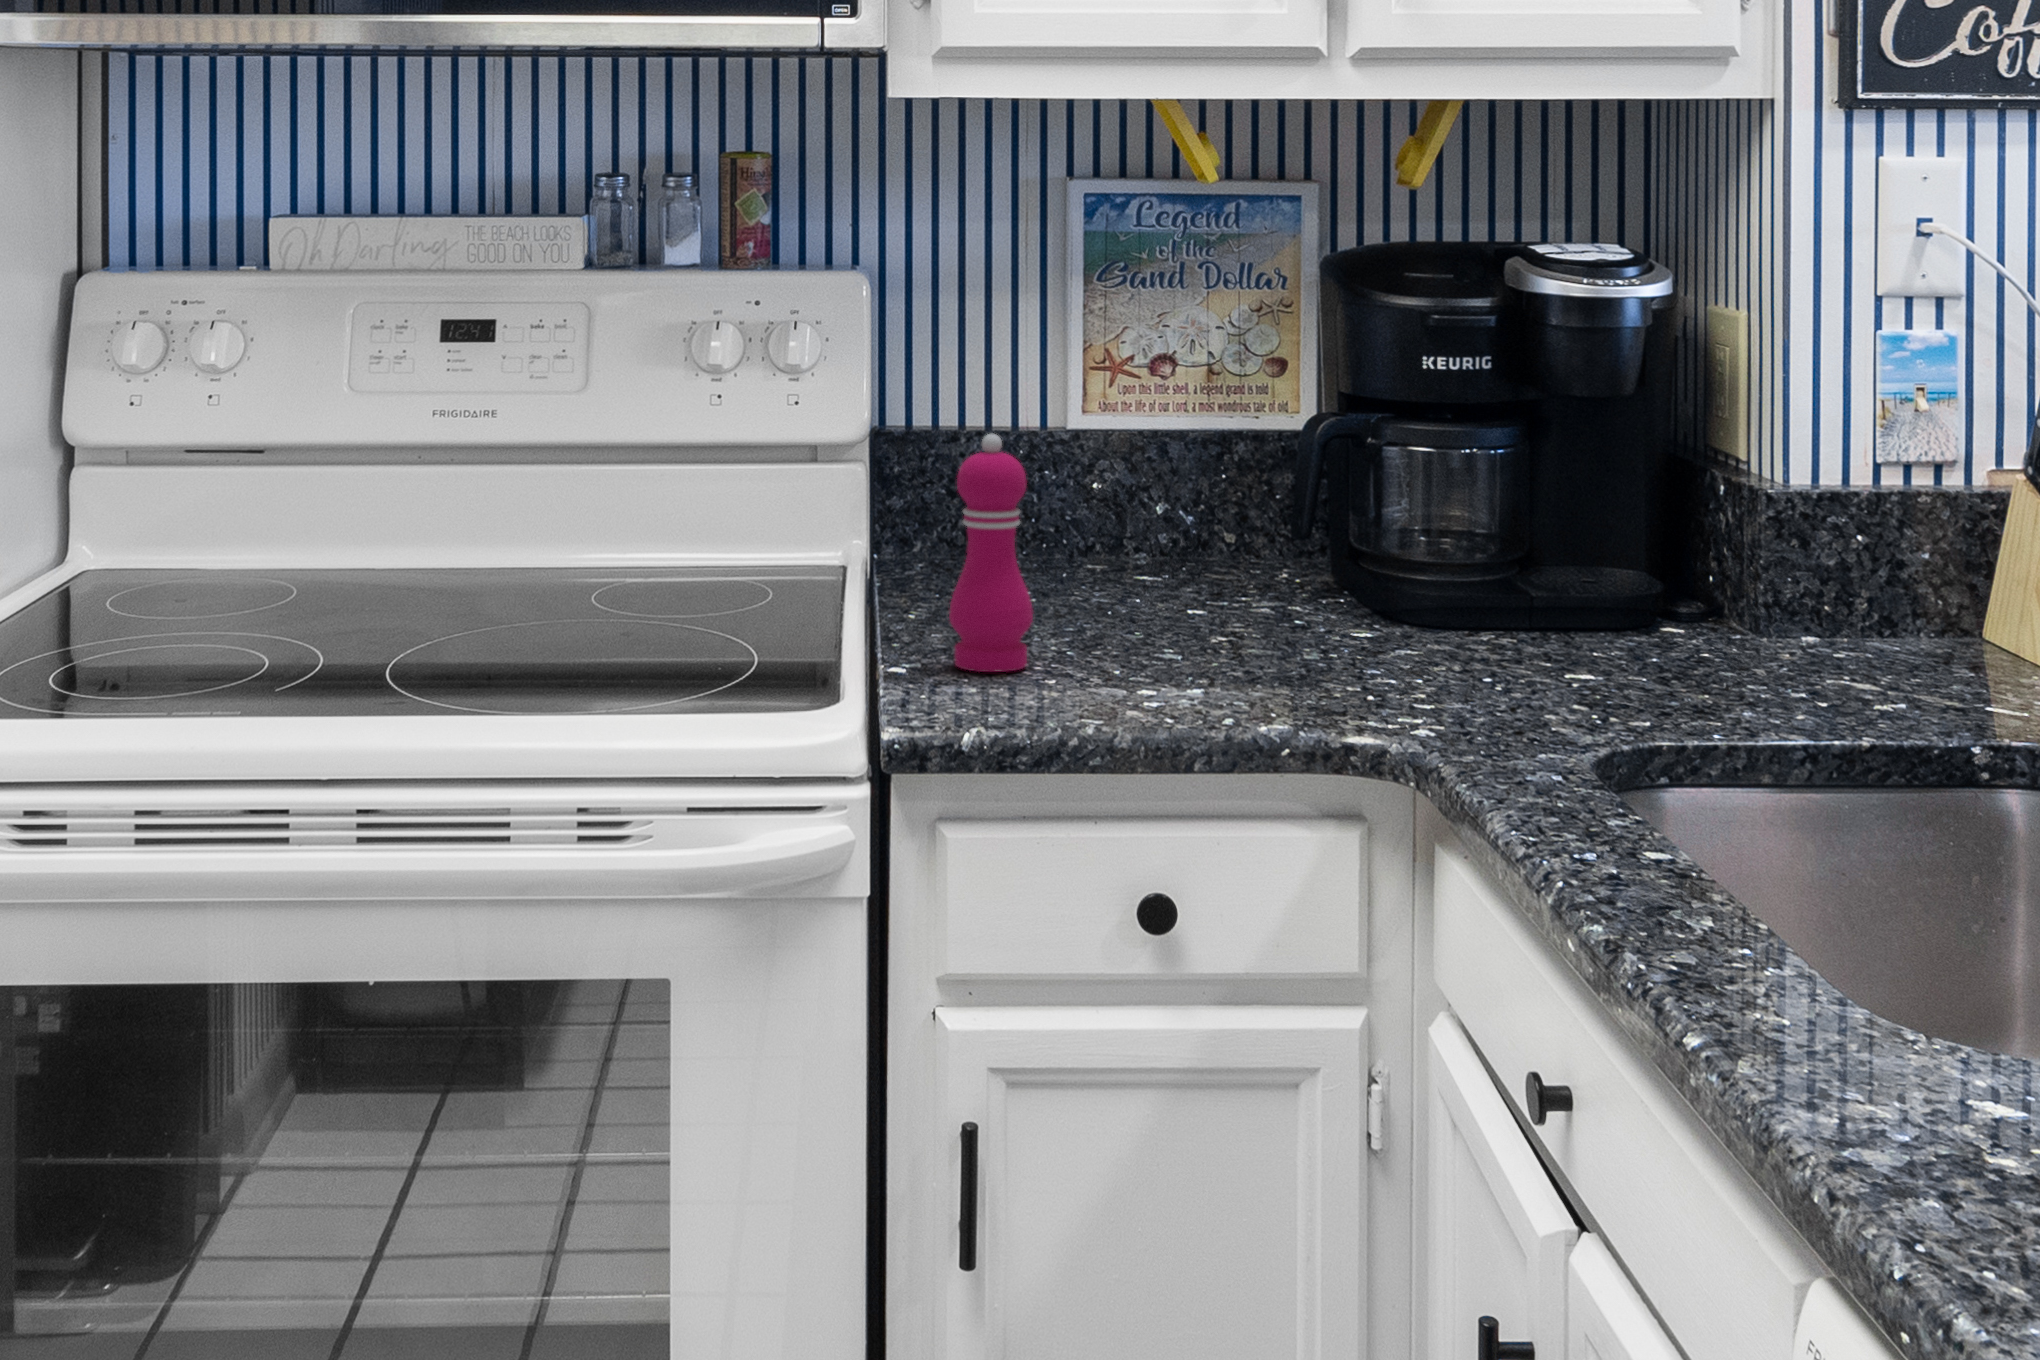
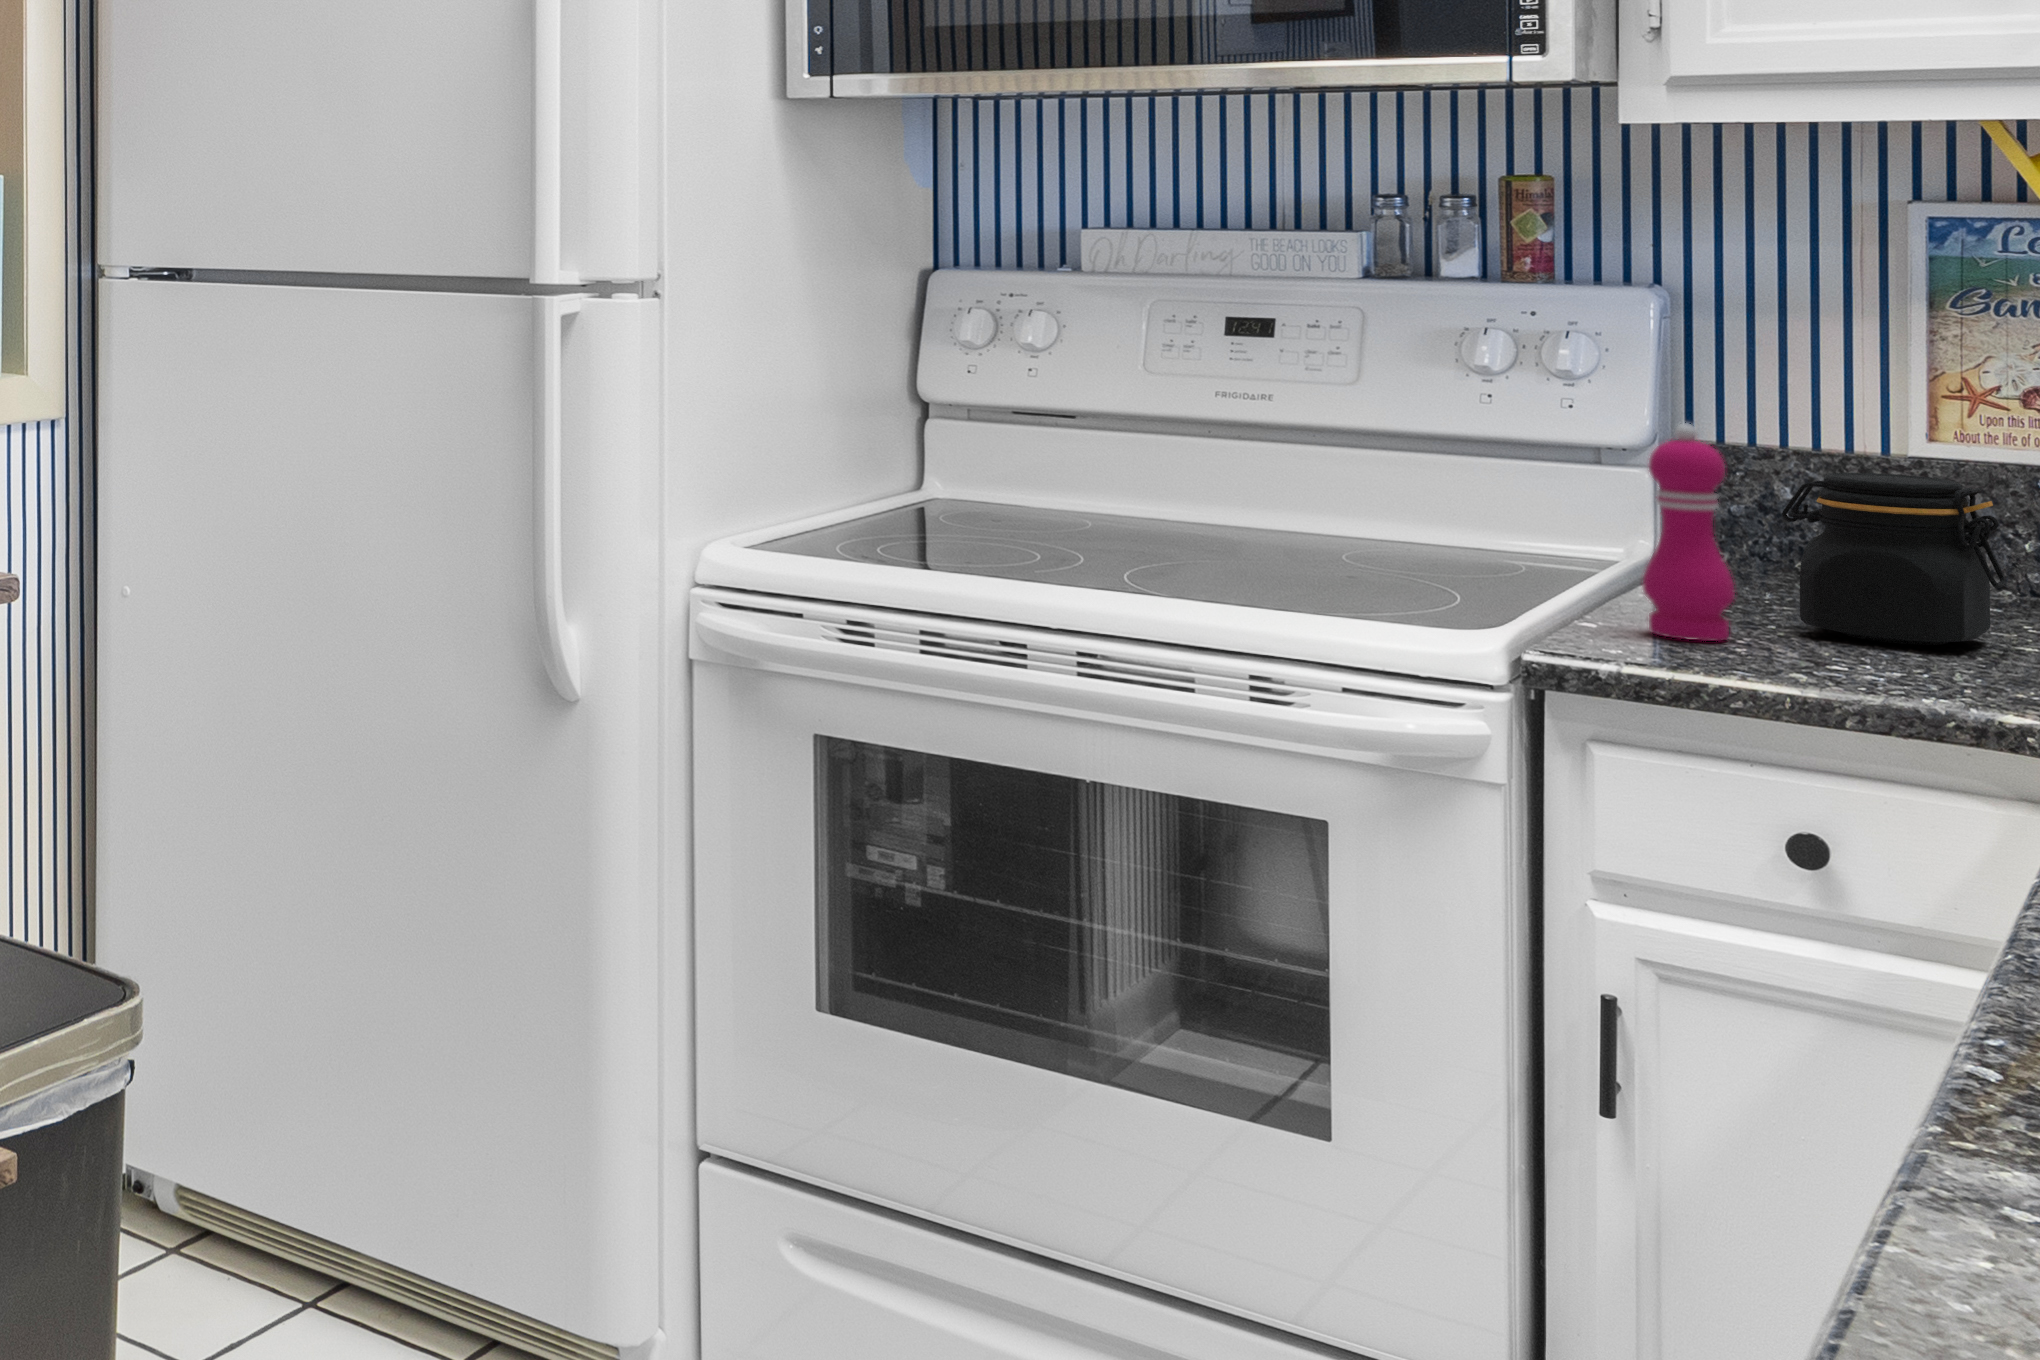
jar: none [1043,466,1227,643] -> present [1782,473,2006,645]

